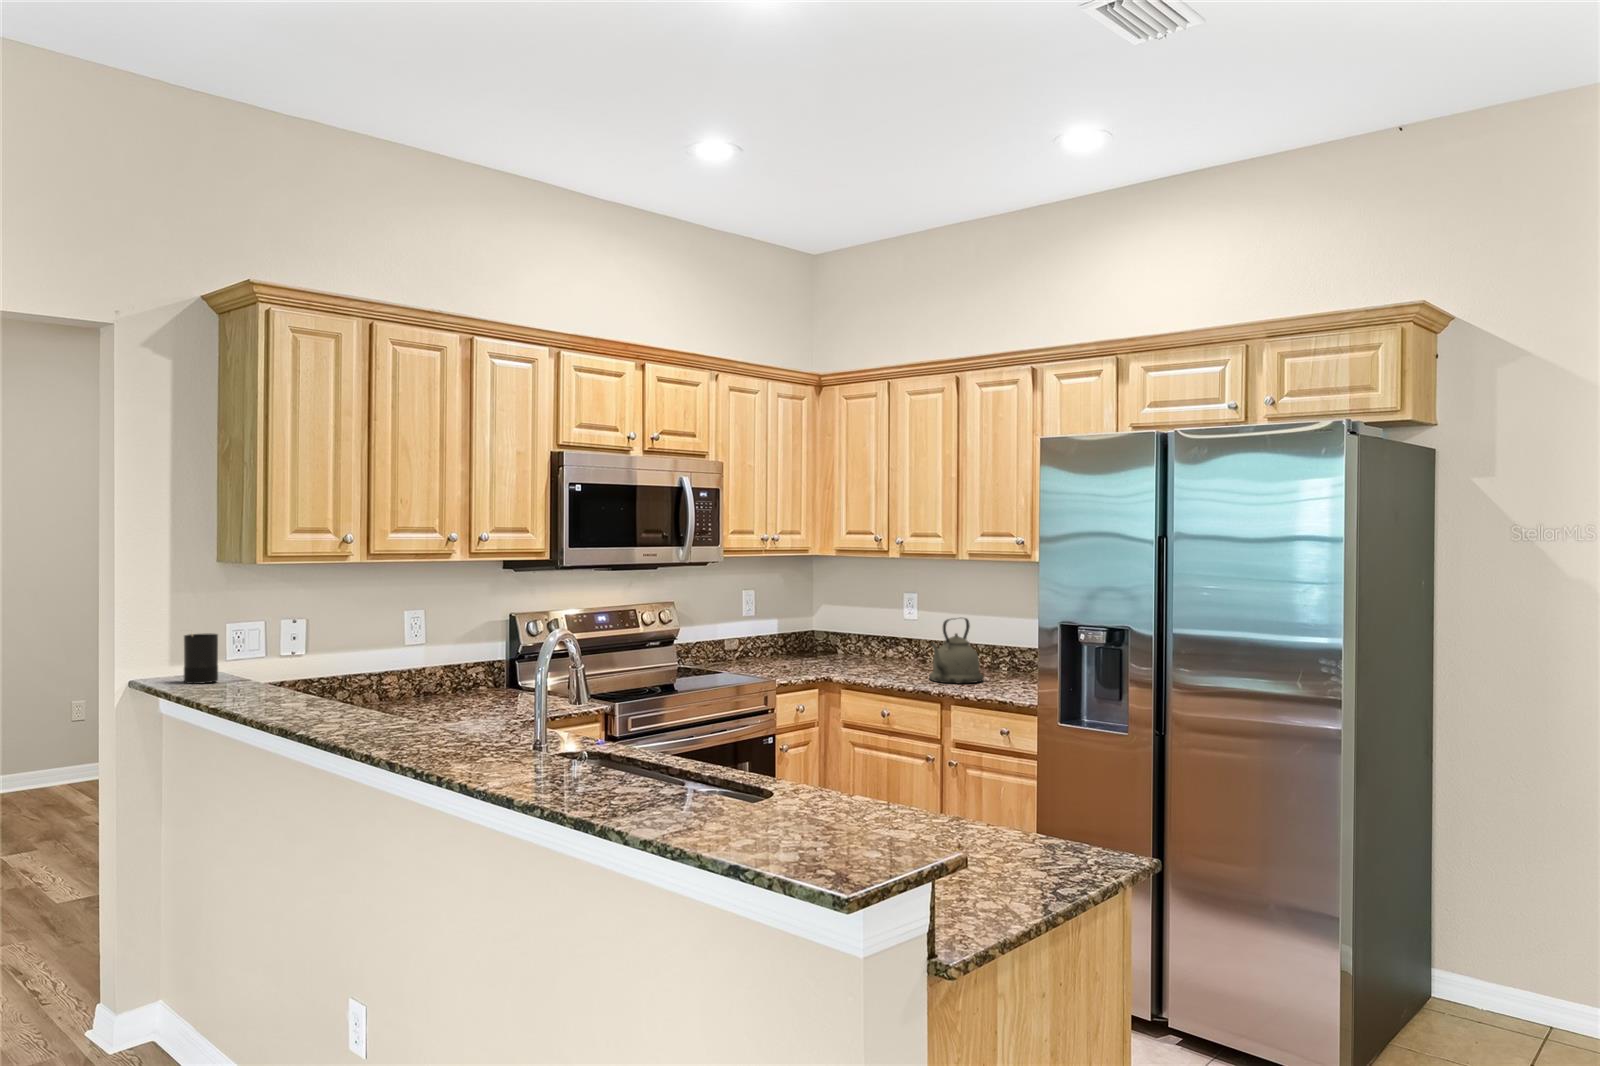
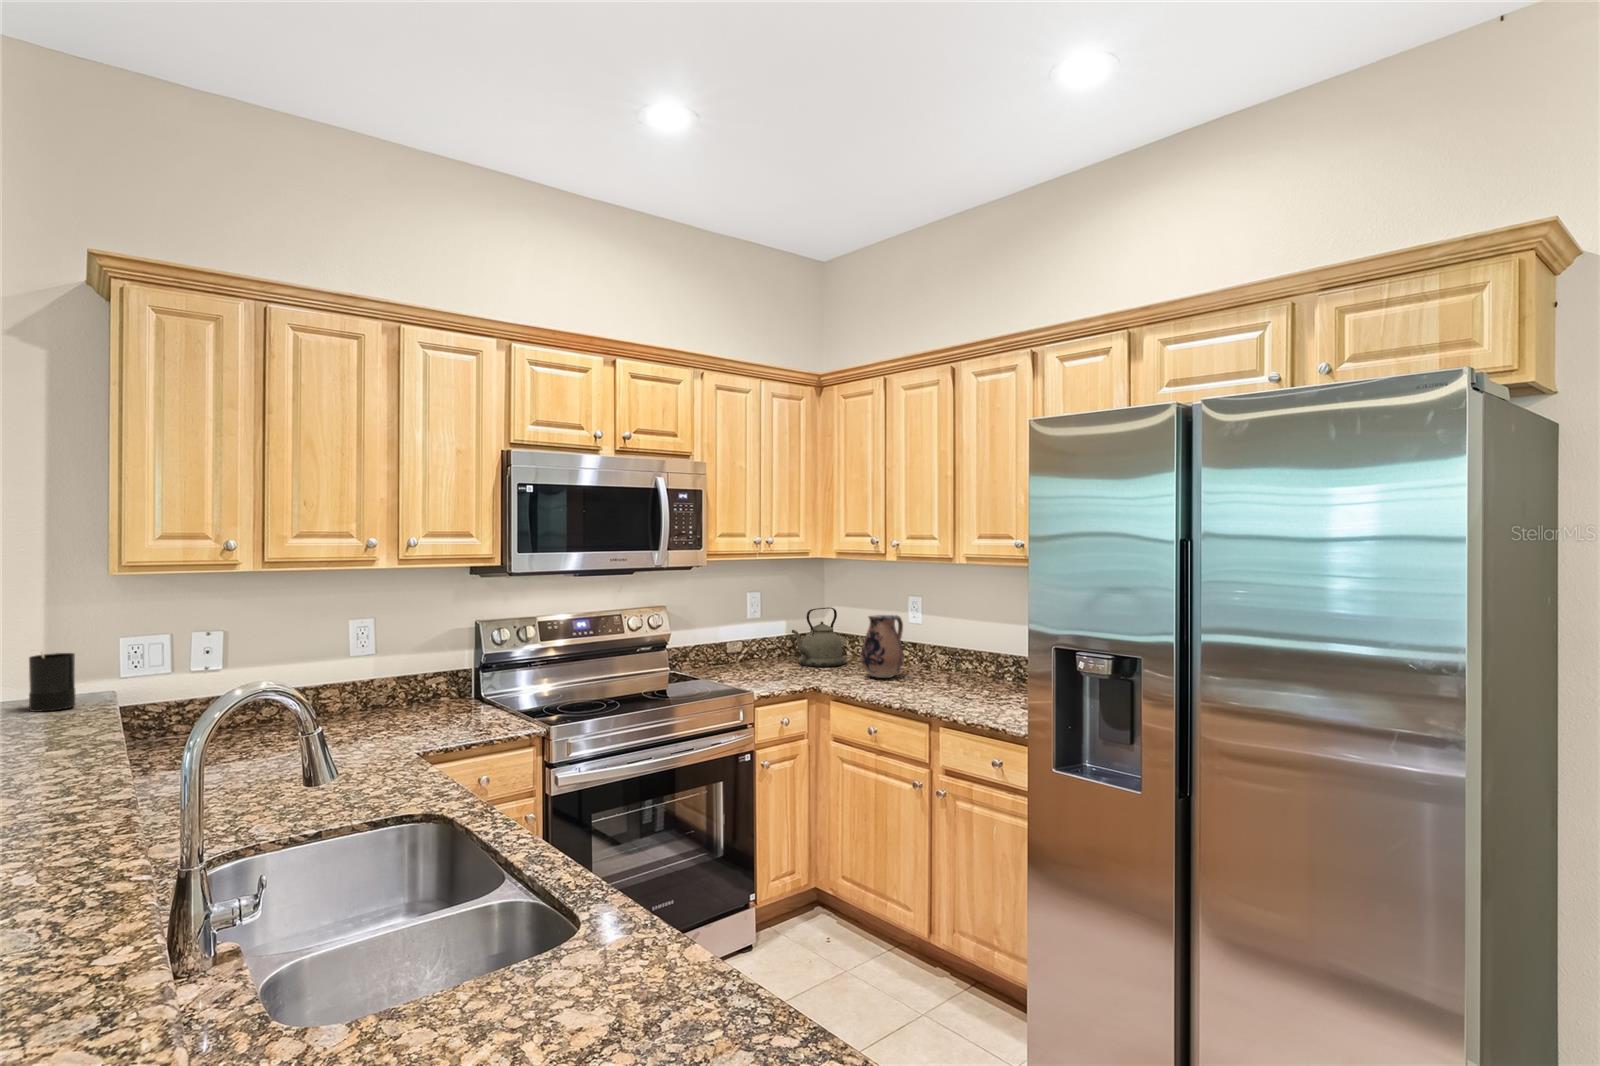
ceramic pitcher: none [865,611,905,670] -> present [861,615,904,678]
kettle: present [929,618,984,683] -> present [792,608,846,667]

